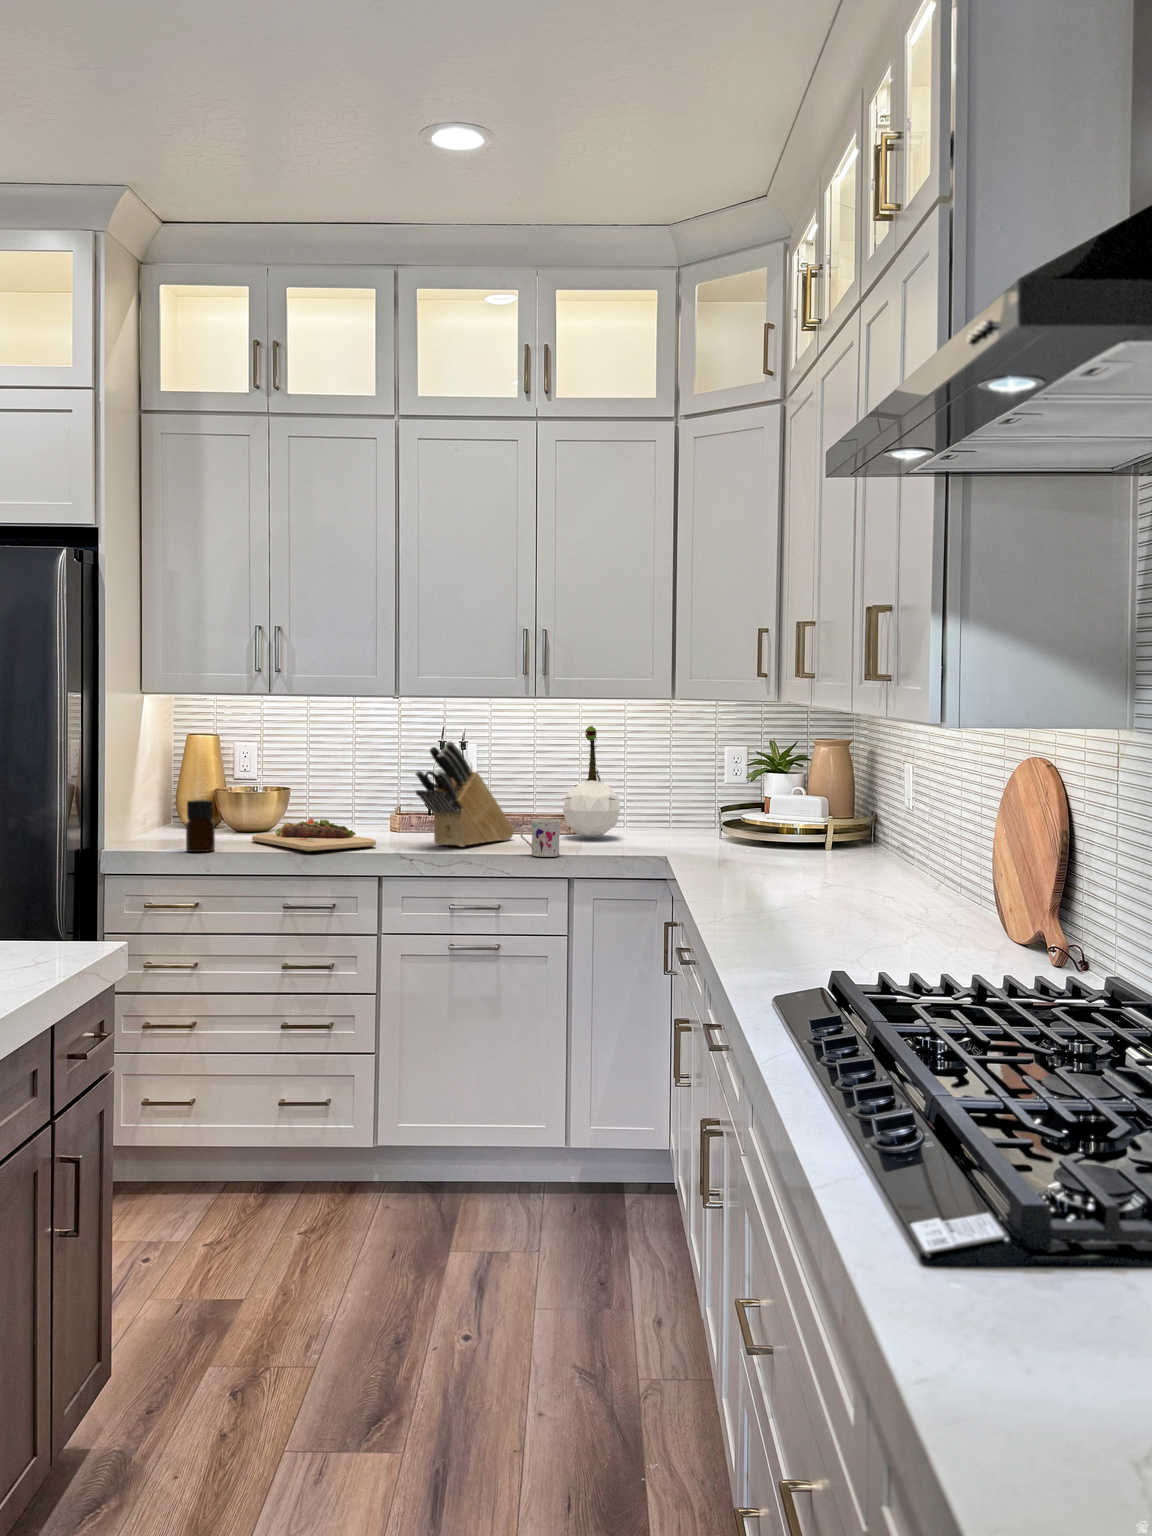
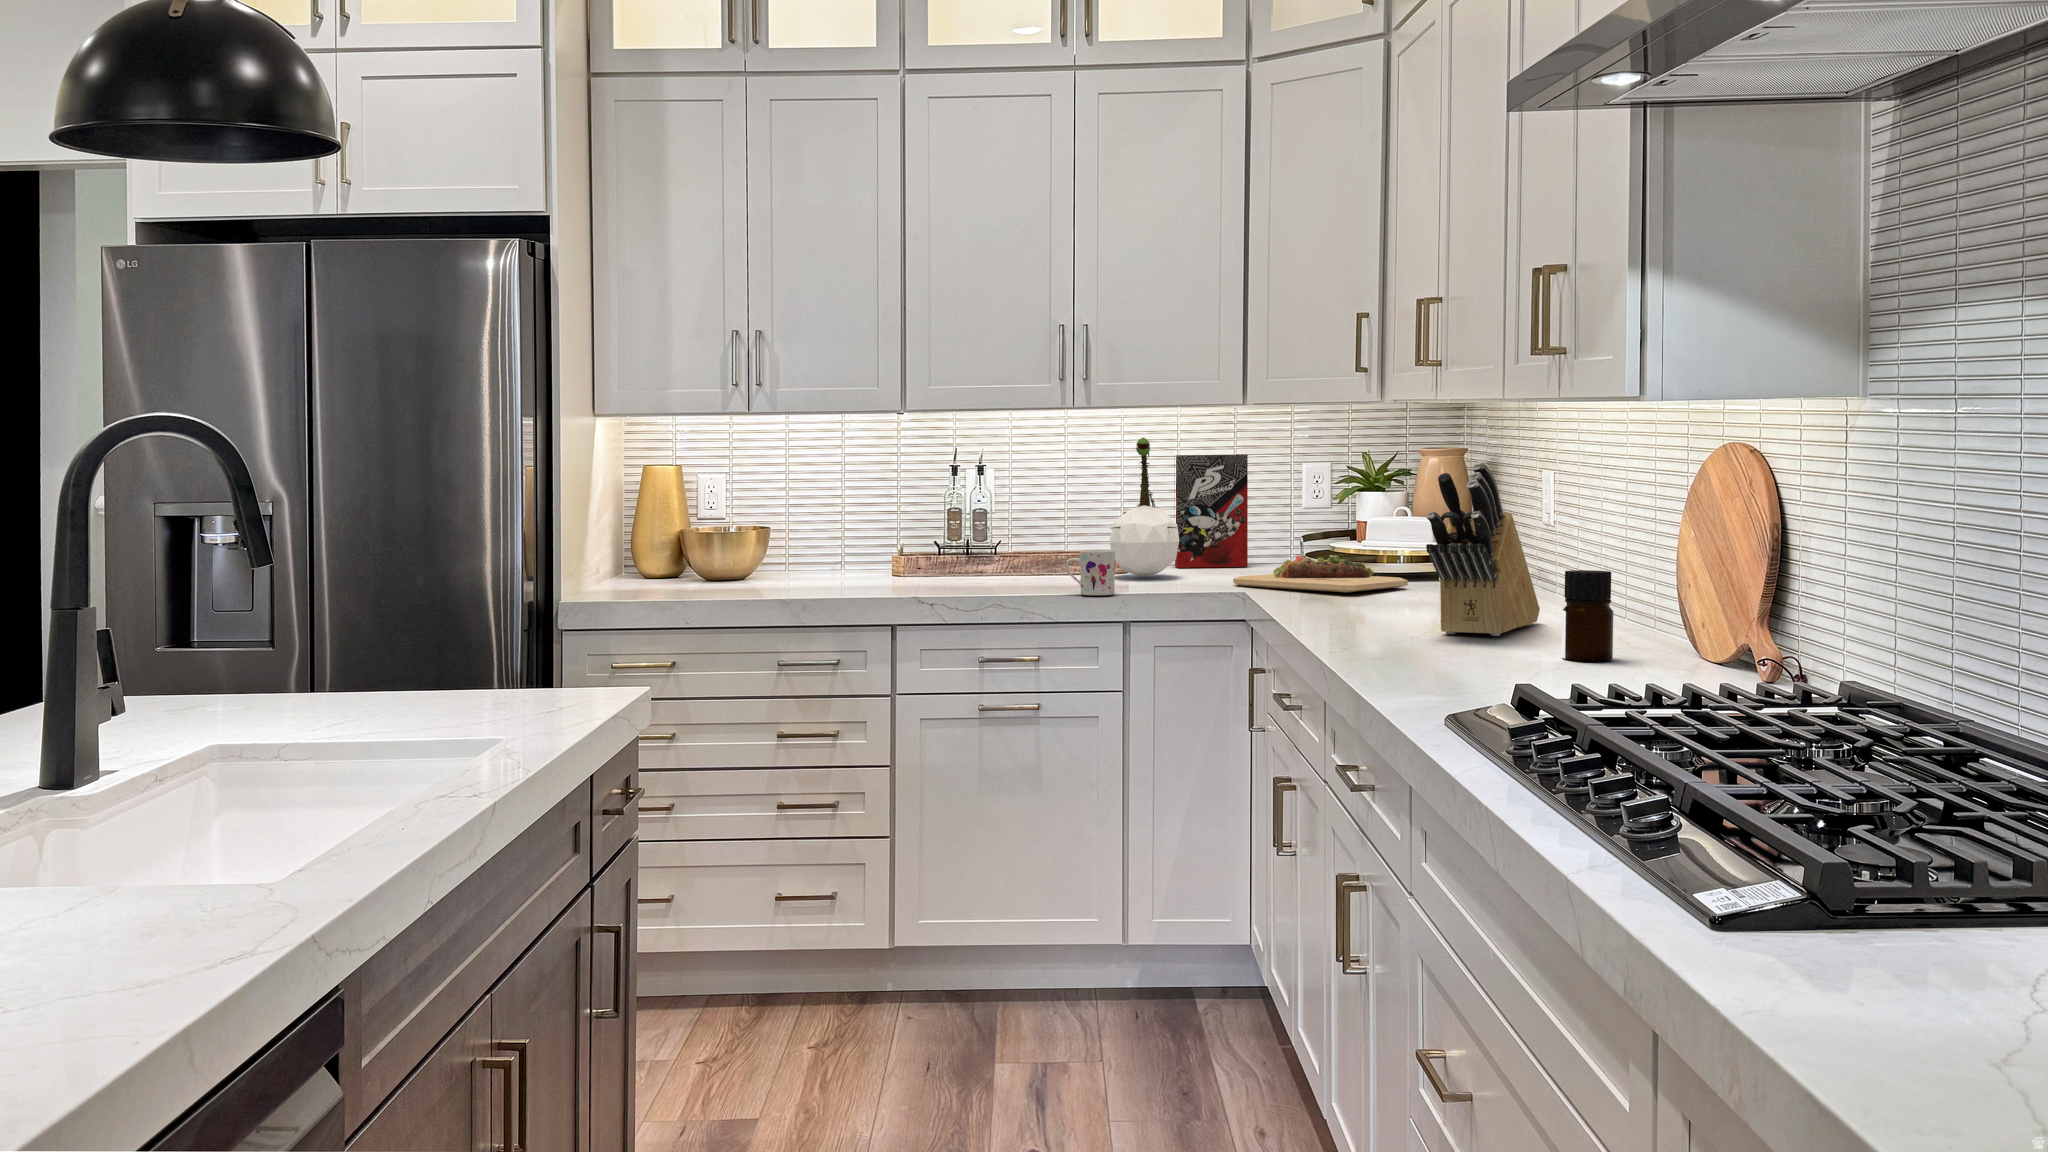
cereal box: none [621,738,680,829] -> present [1175,455,1248,567]
knife block: present [416,741,514,847] -> present [1426,462,1540,636]
bottle: present [186,800,215,852] -> present [1562,570,1613,661]
cutting board: present [252,818,376,851] -> present [1233,555,1408,592]

